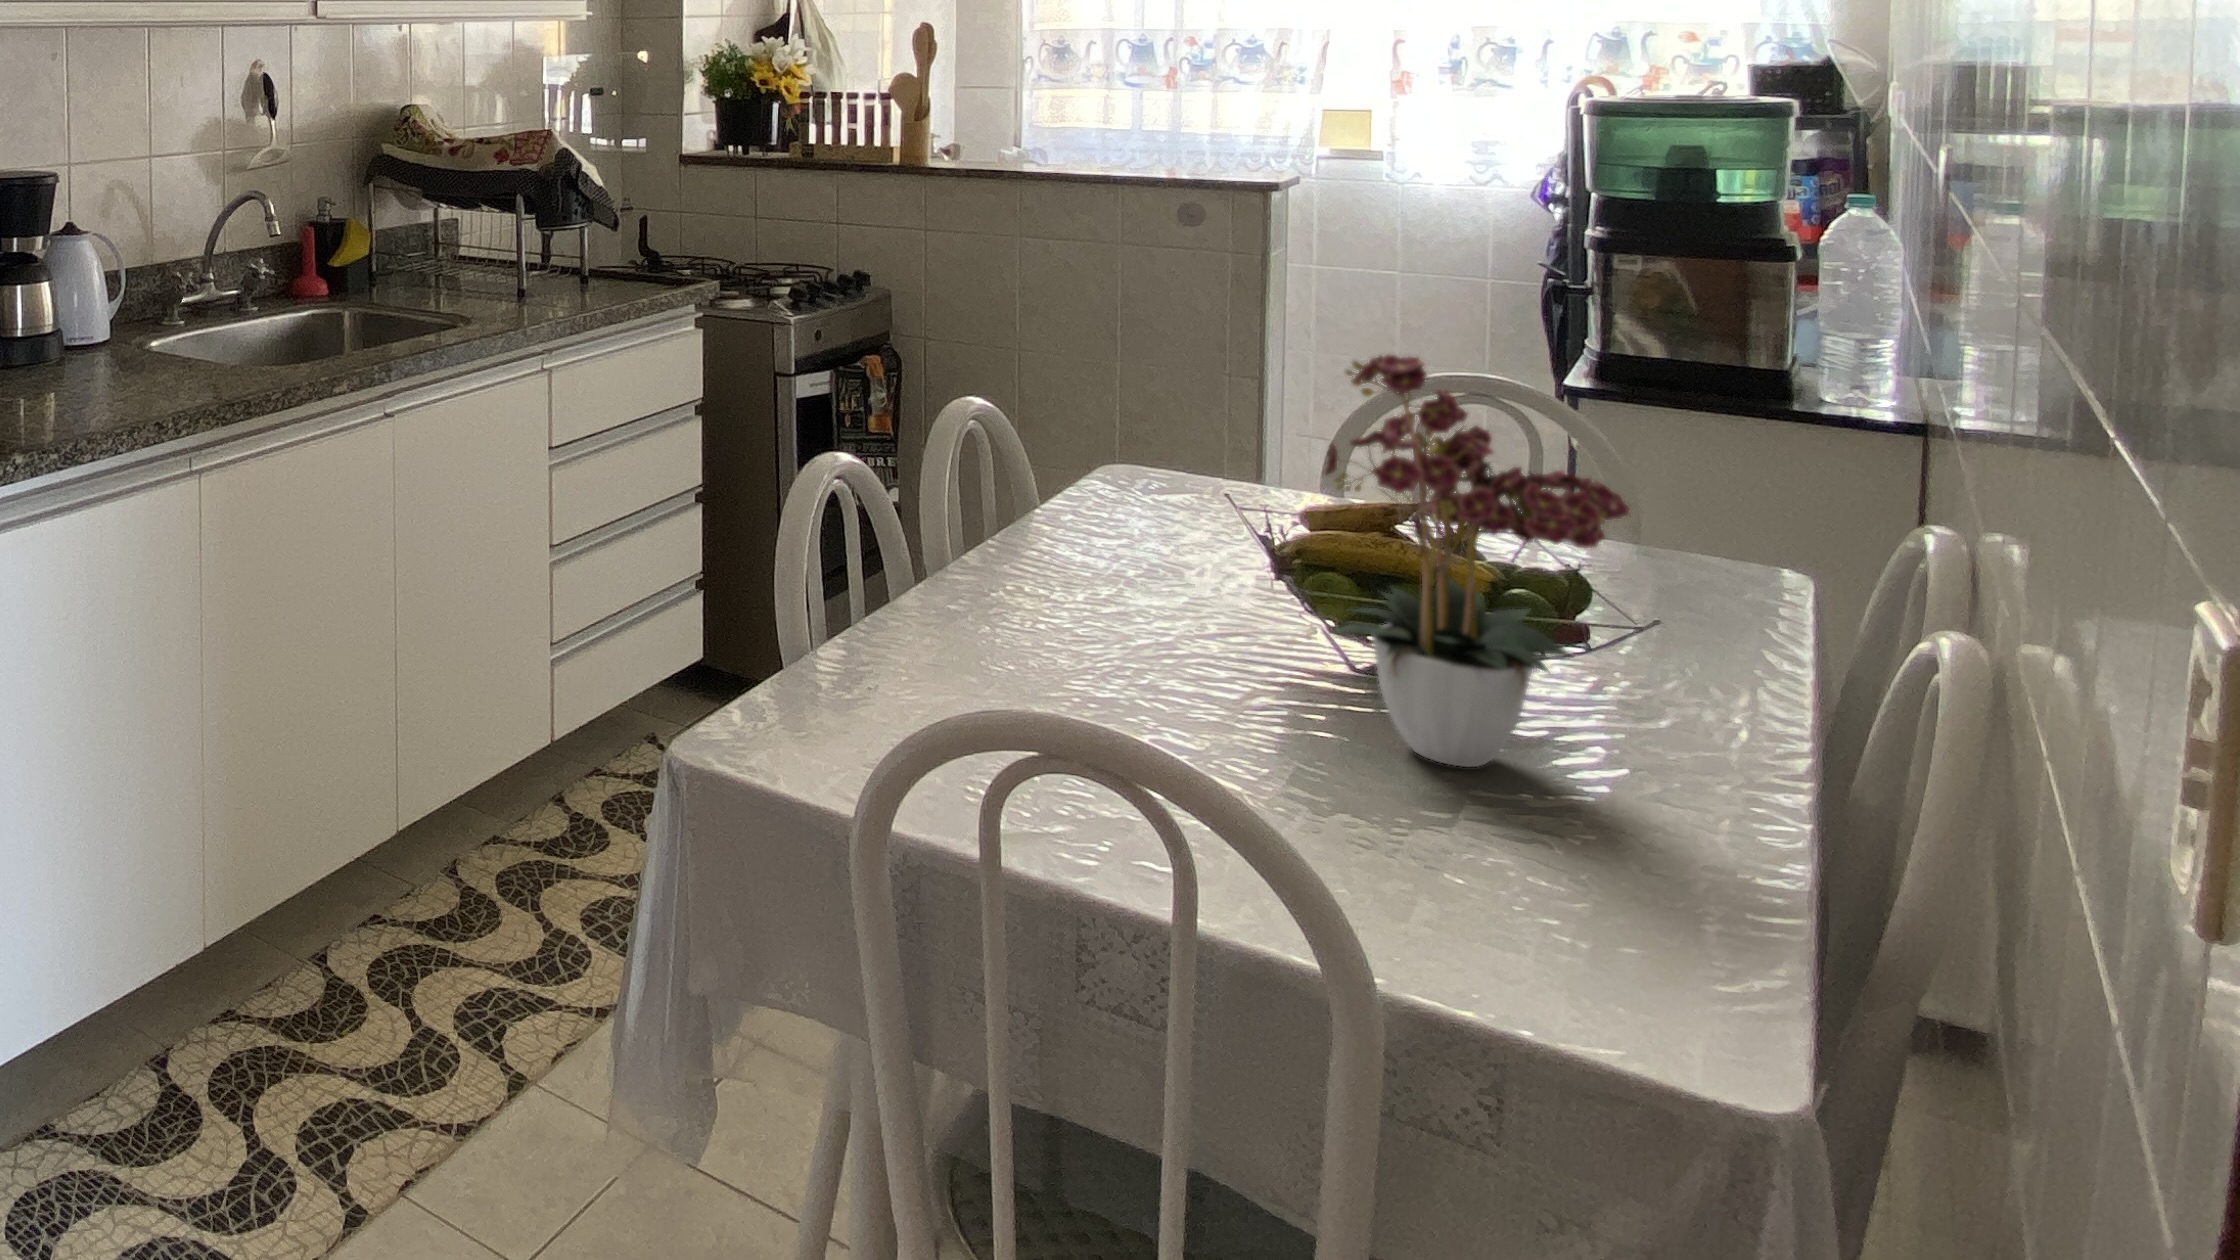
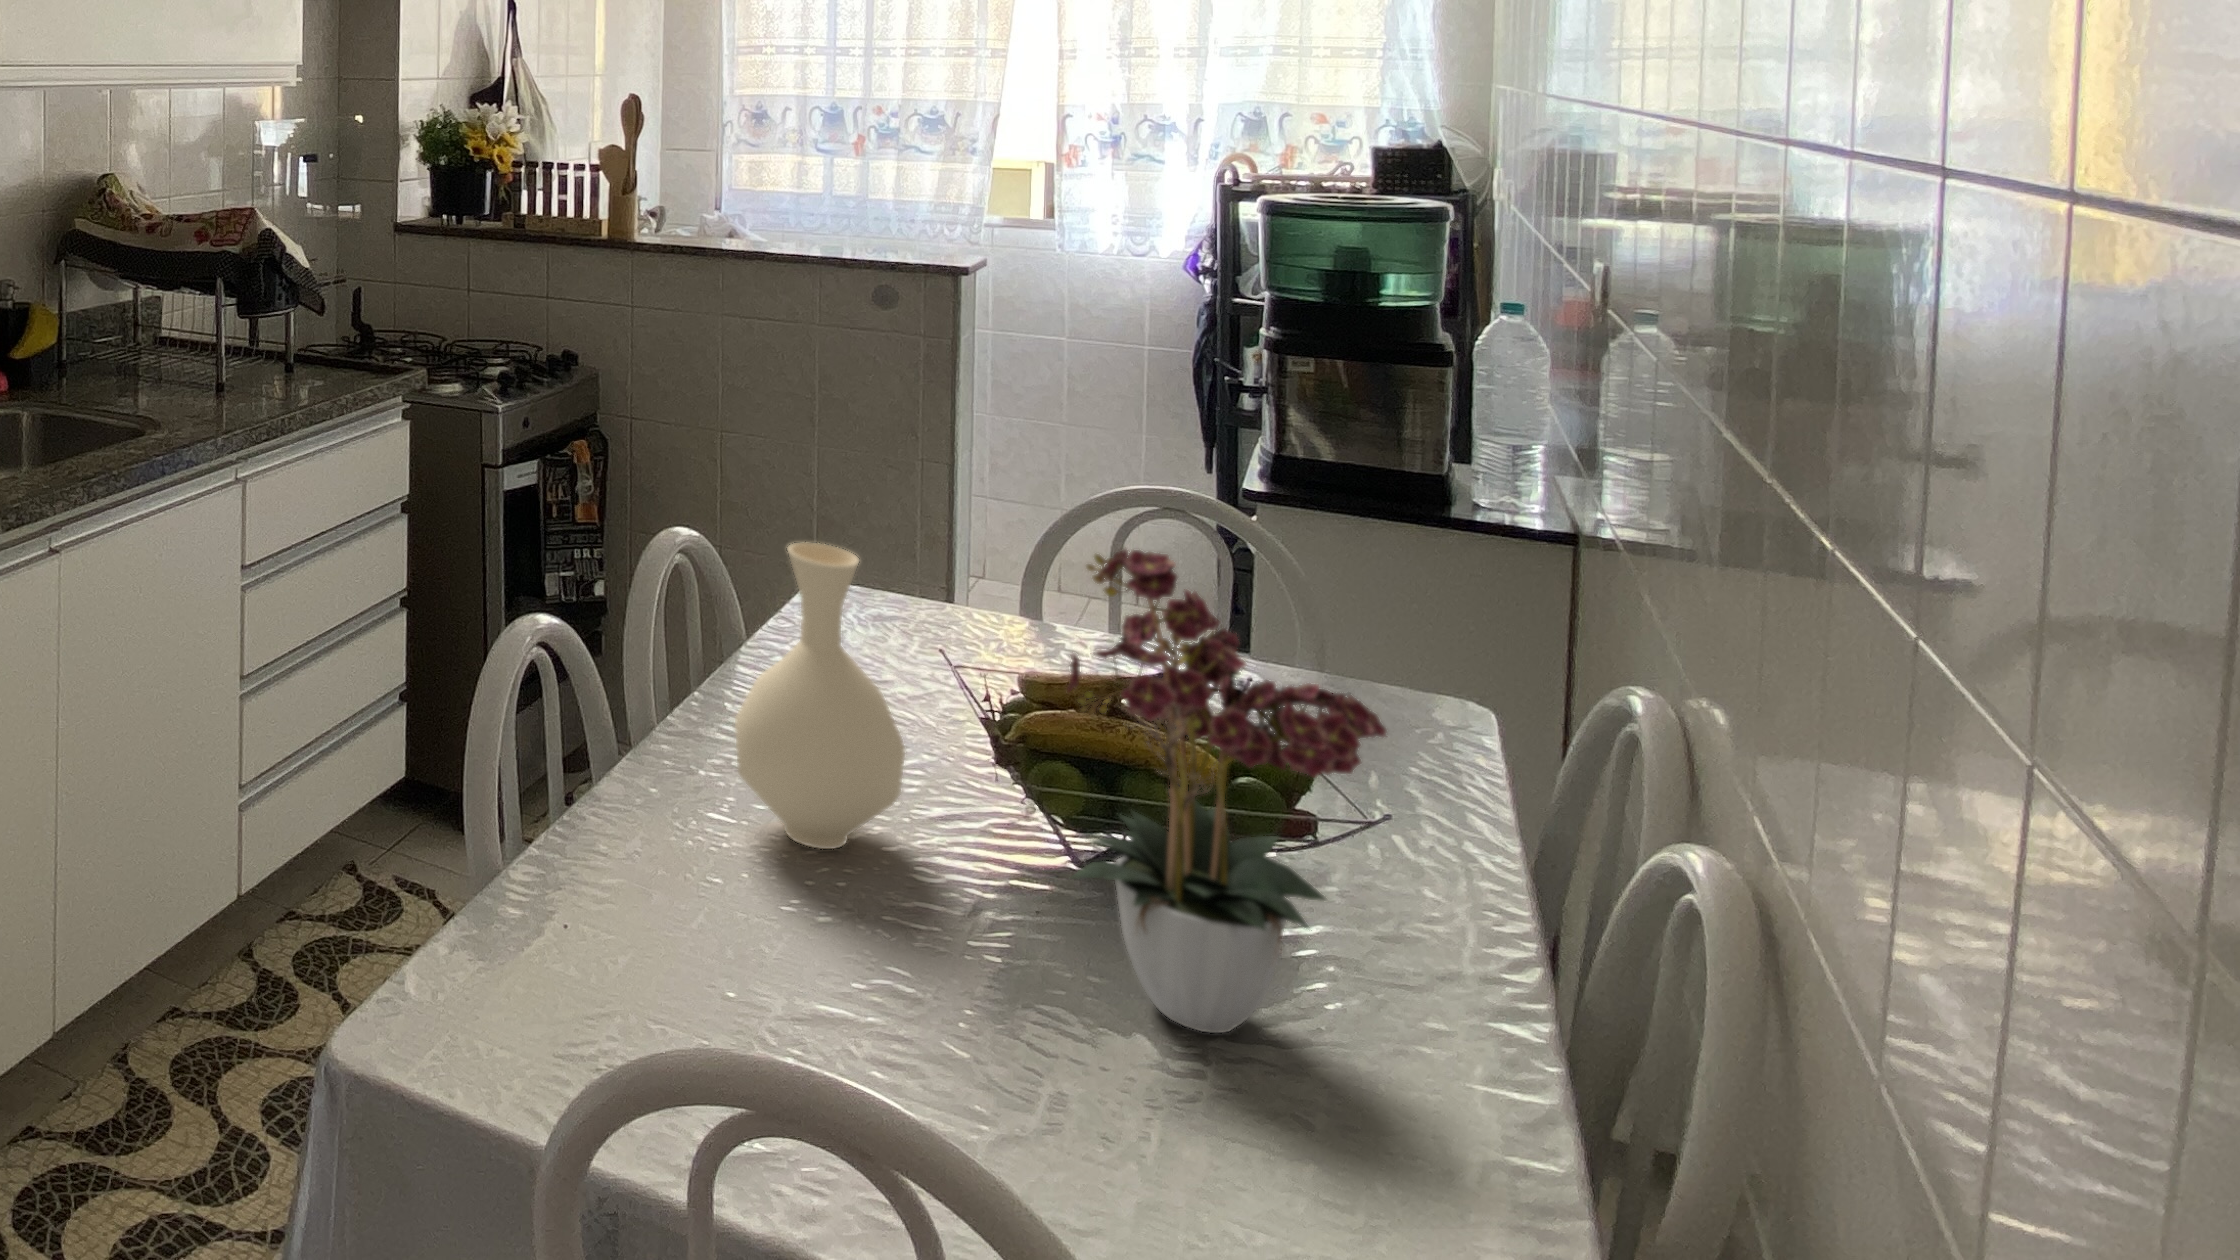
vase: none [1024,377,1184,638] -> present [735,543,905,849]

